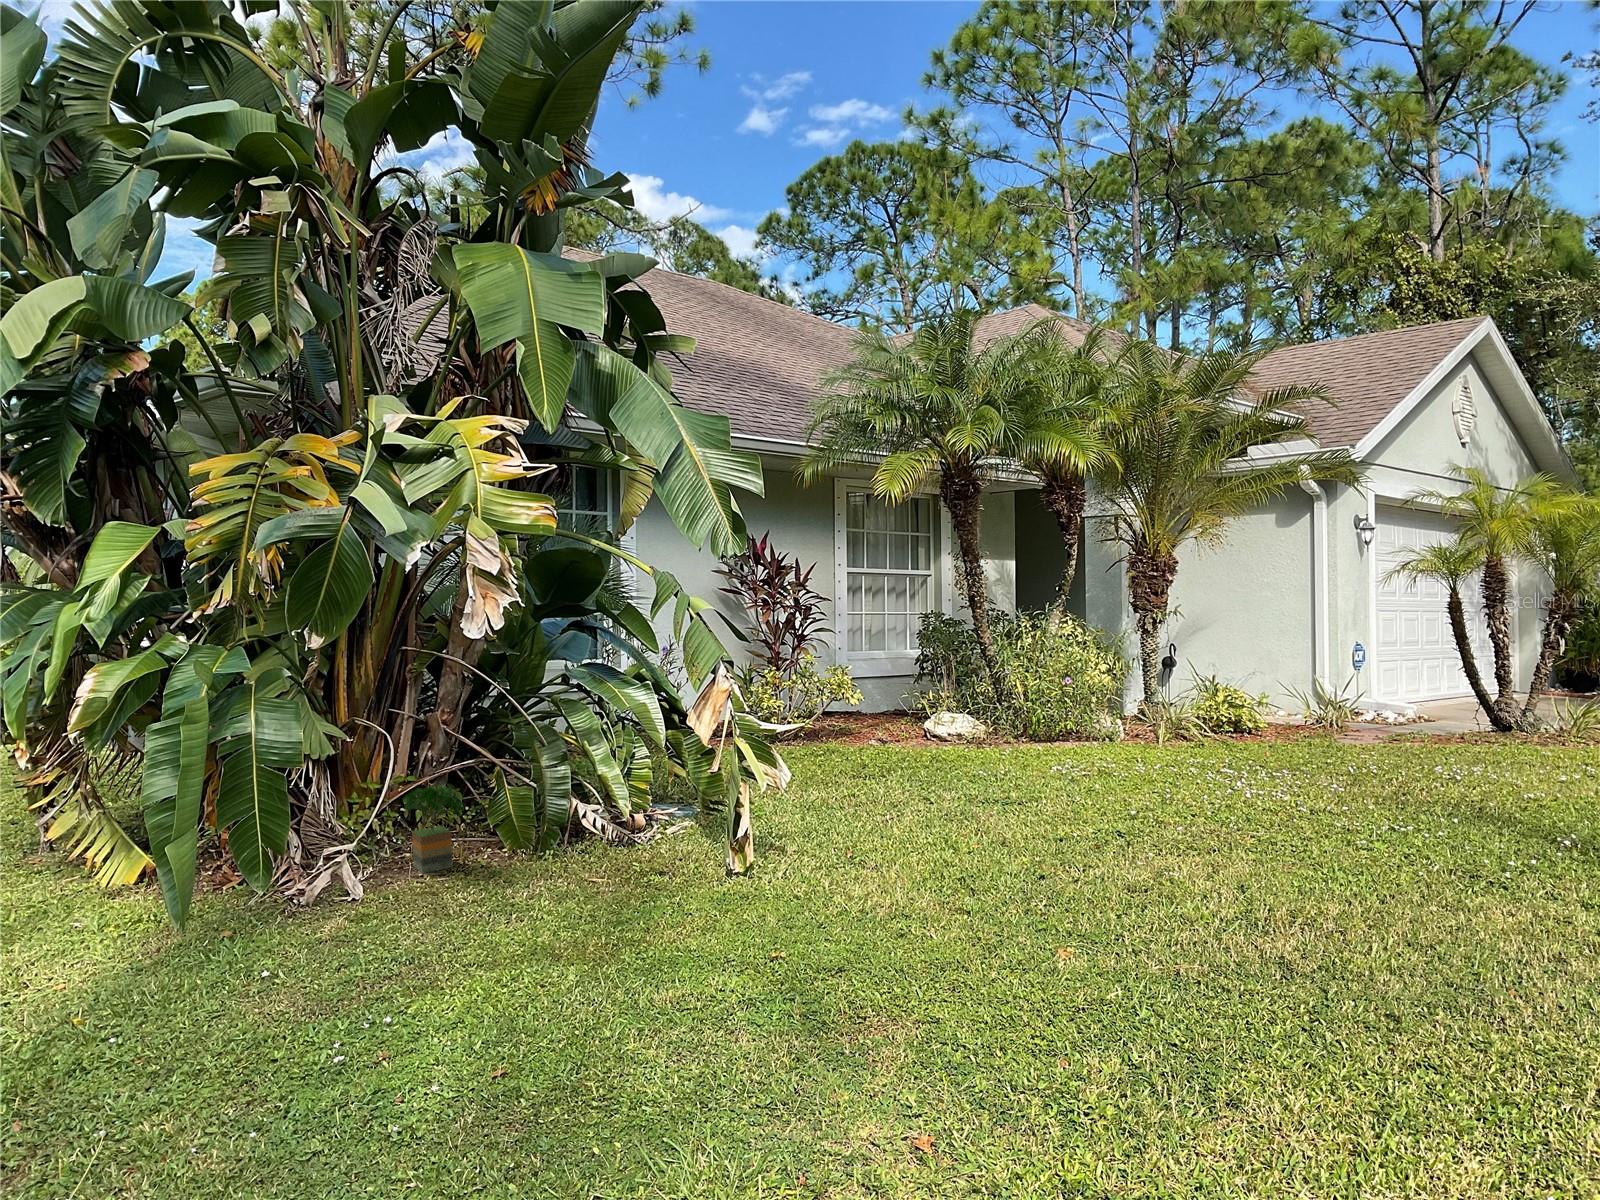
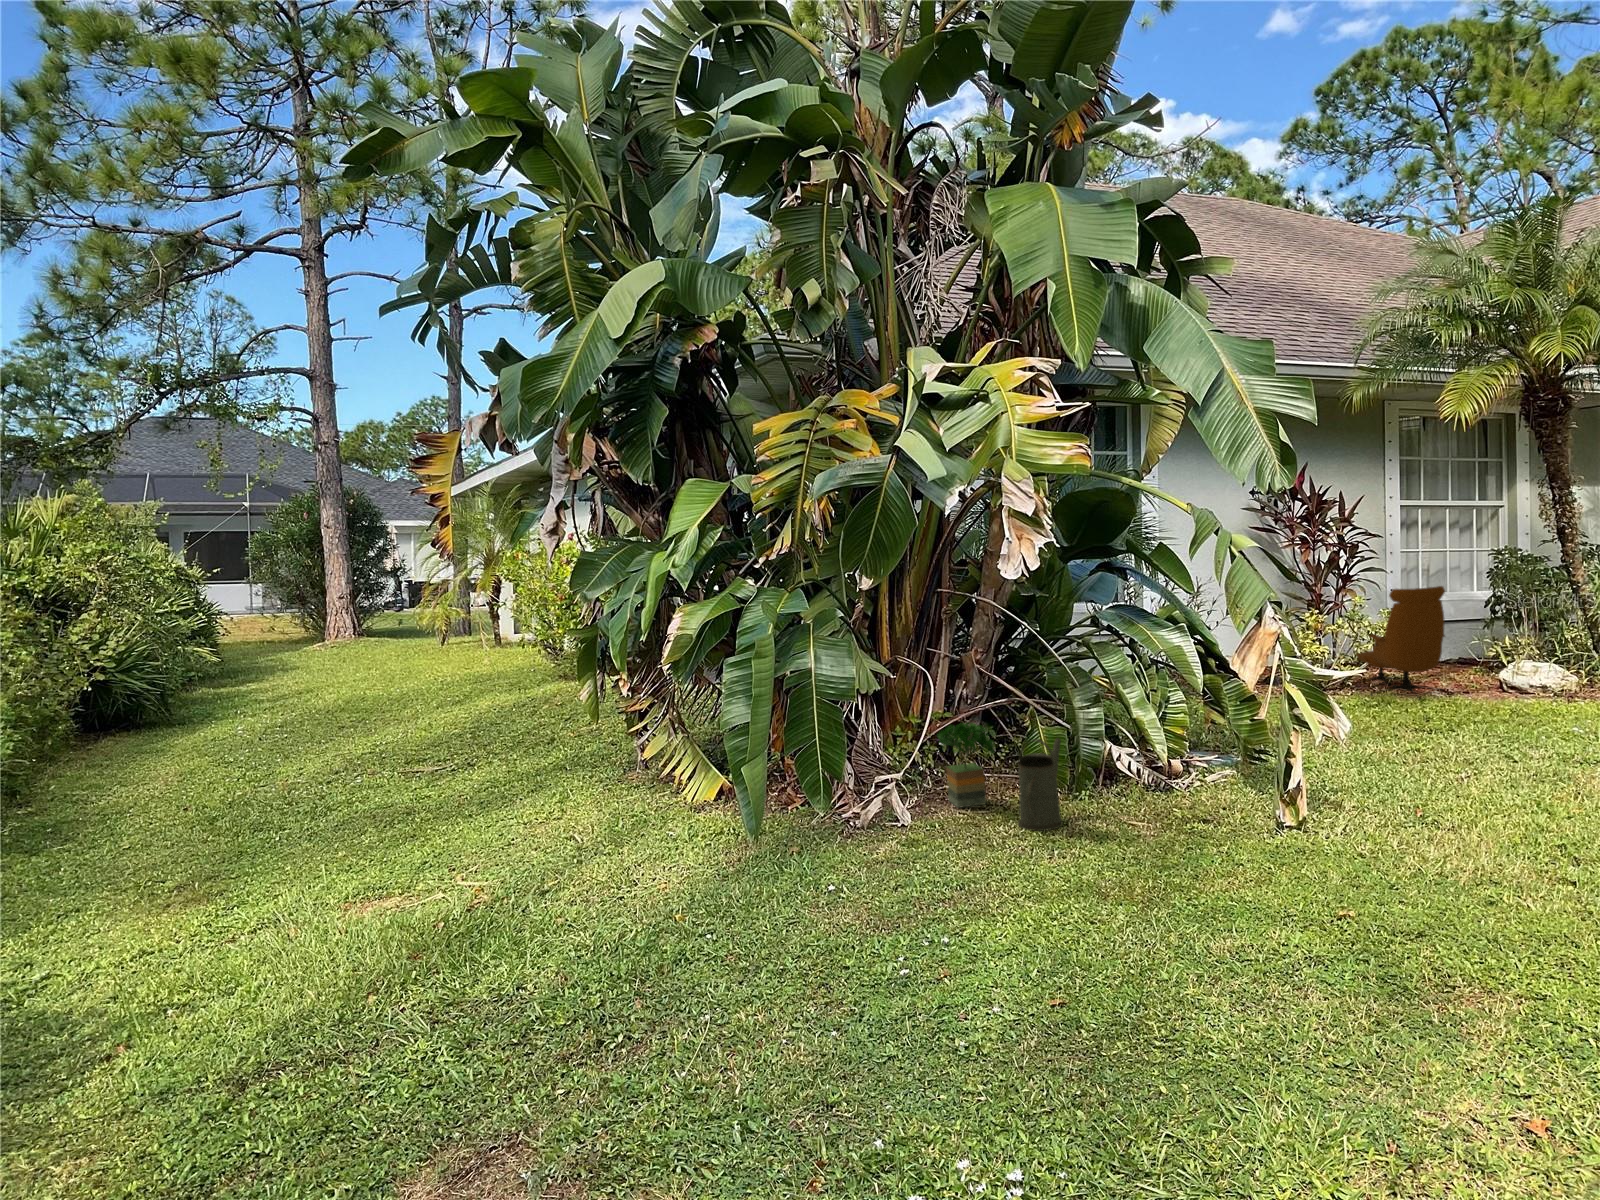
lounge chair: none [792,657,858,751] -> present [1357,586,1445,700]
watering can: none [482,797,530,892] -> present [1018,738,1063,831]

